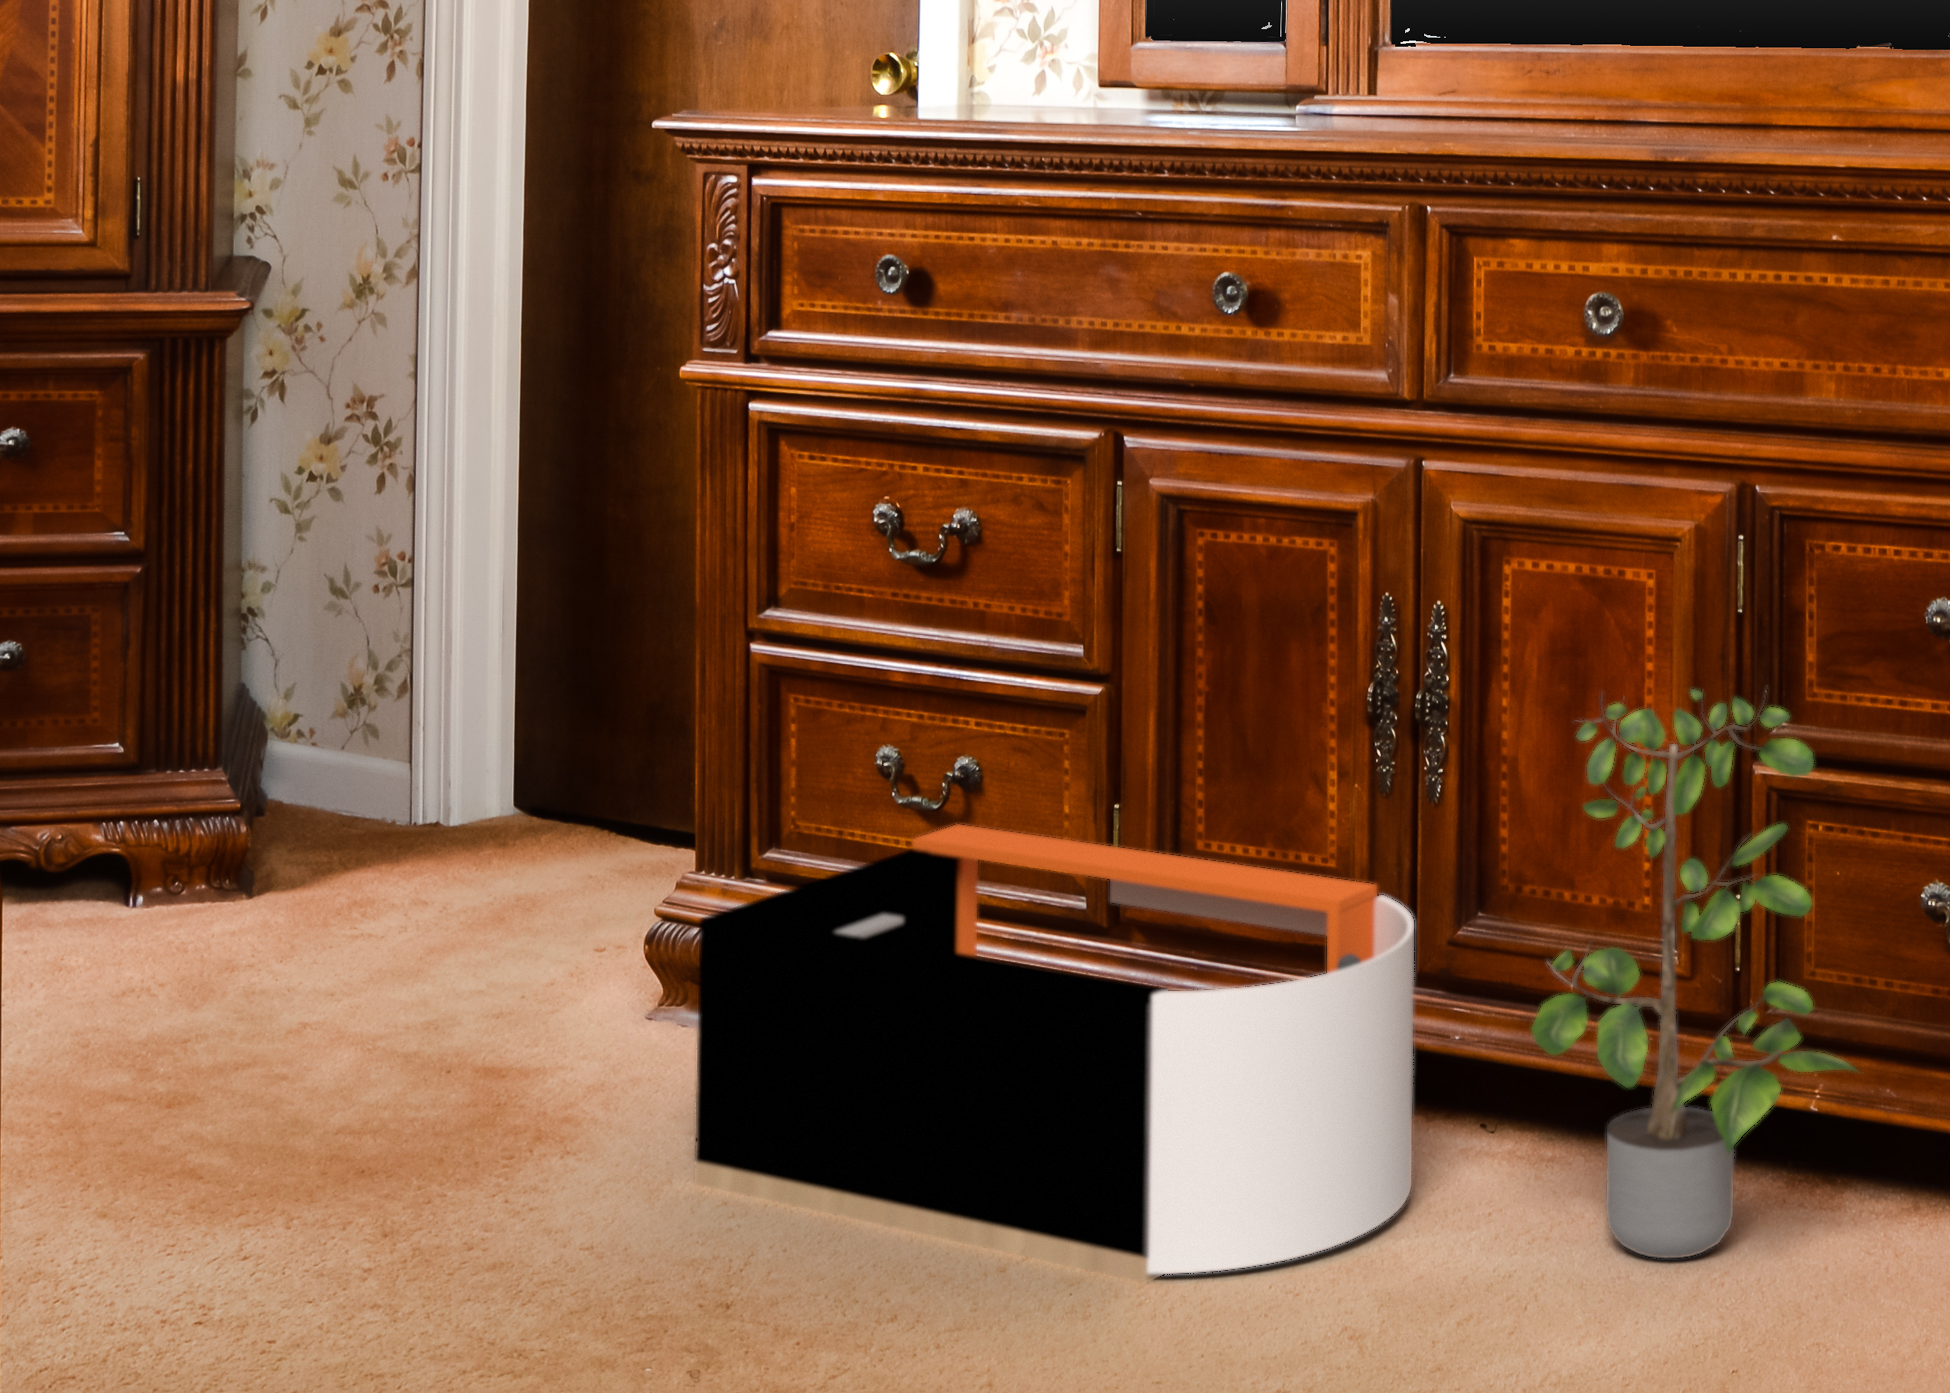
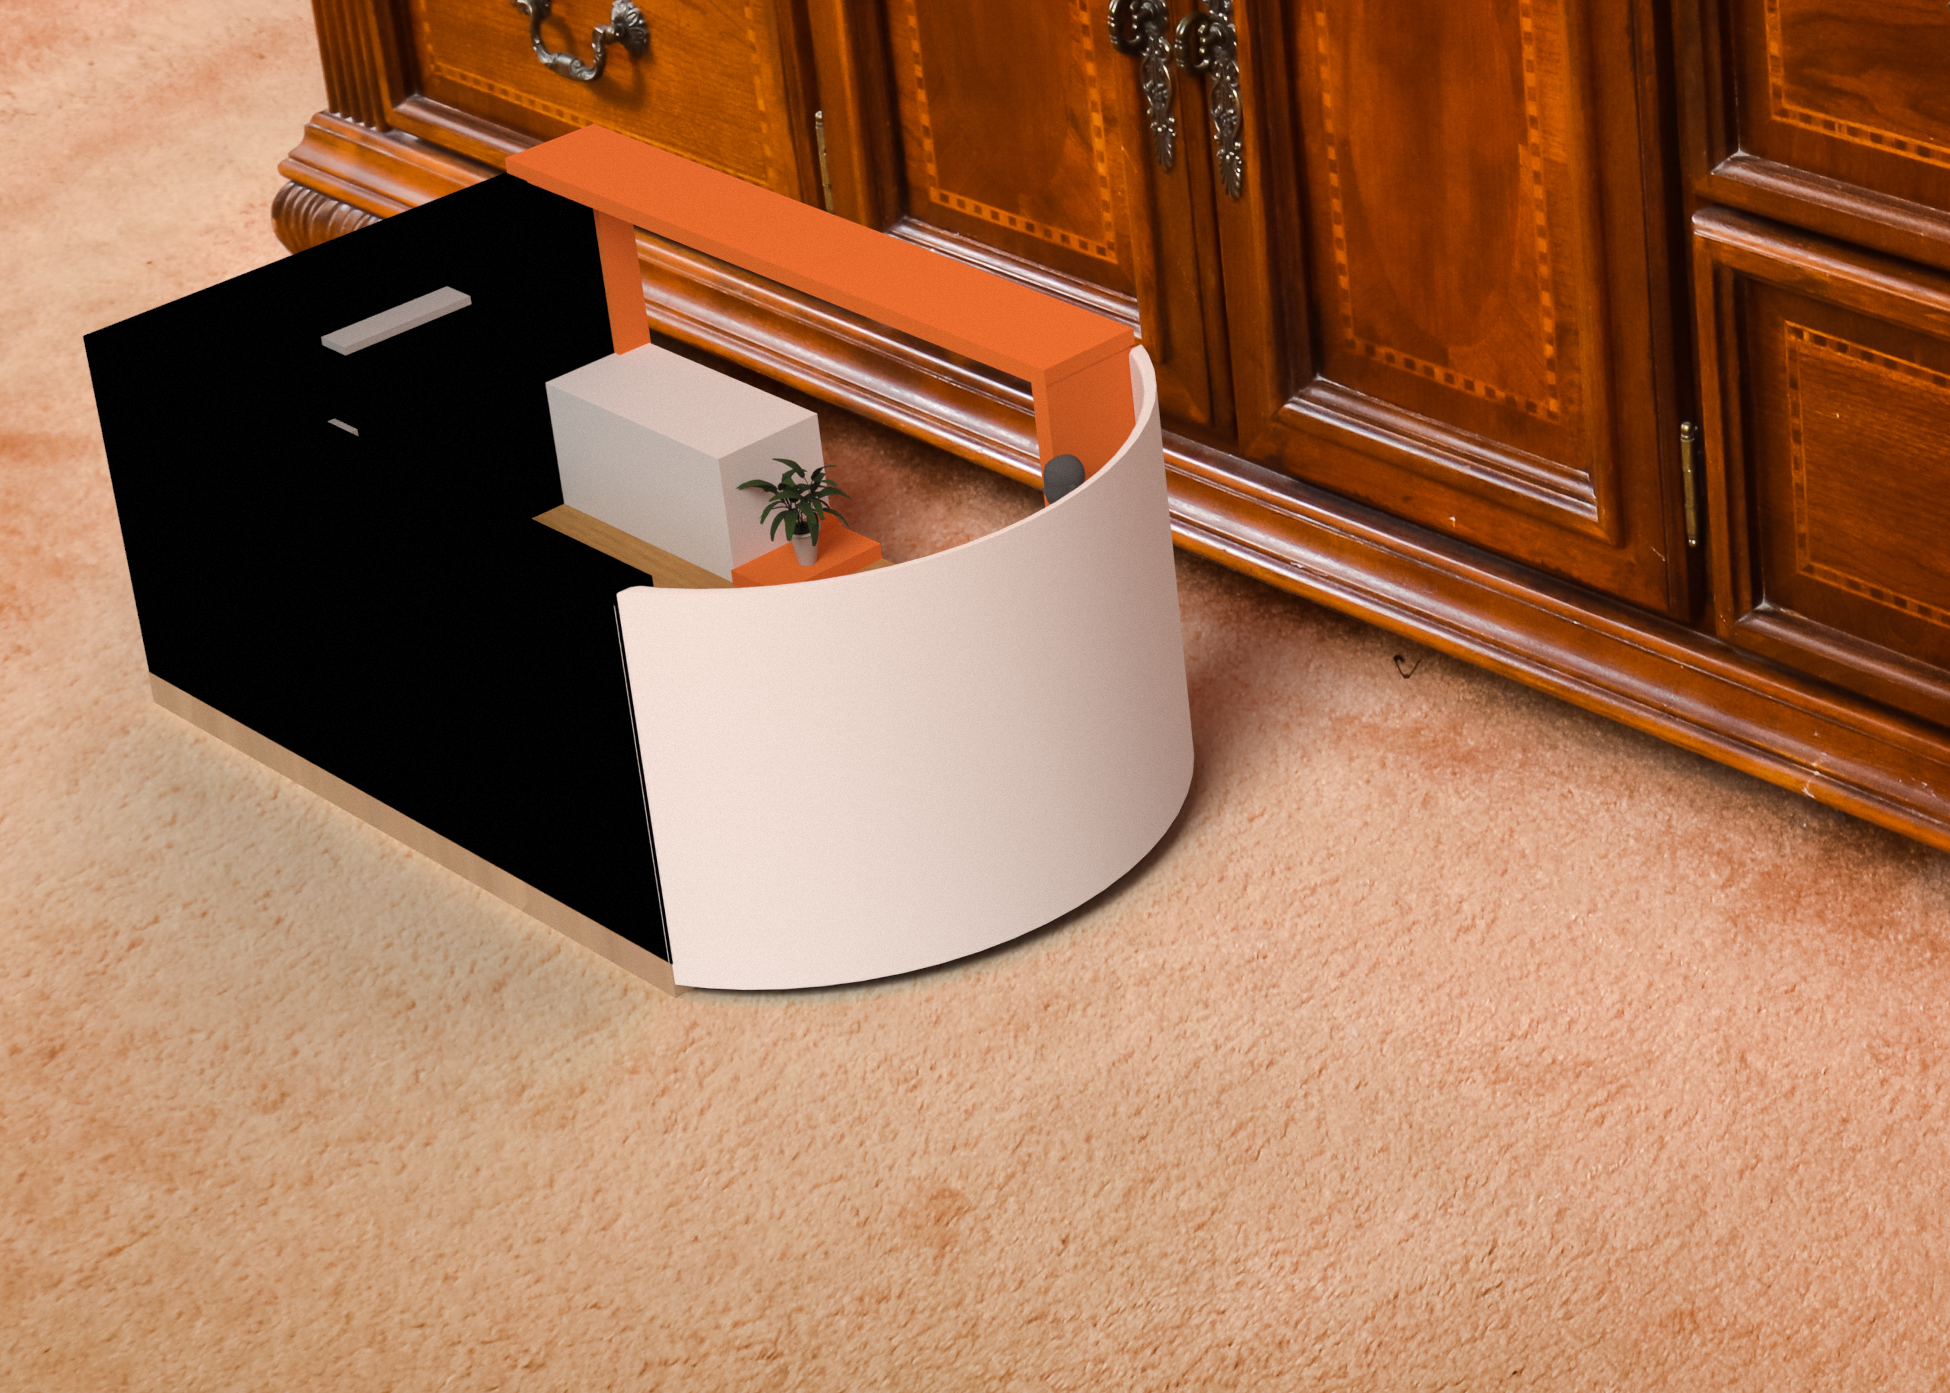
potted plant: present [1531,690,1860,1258] -> none [1264,115,1790,1021]

